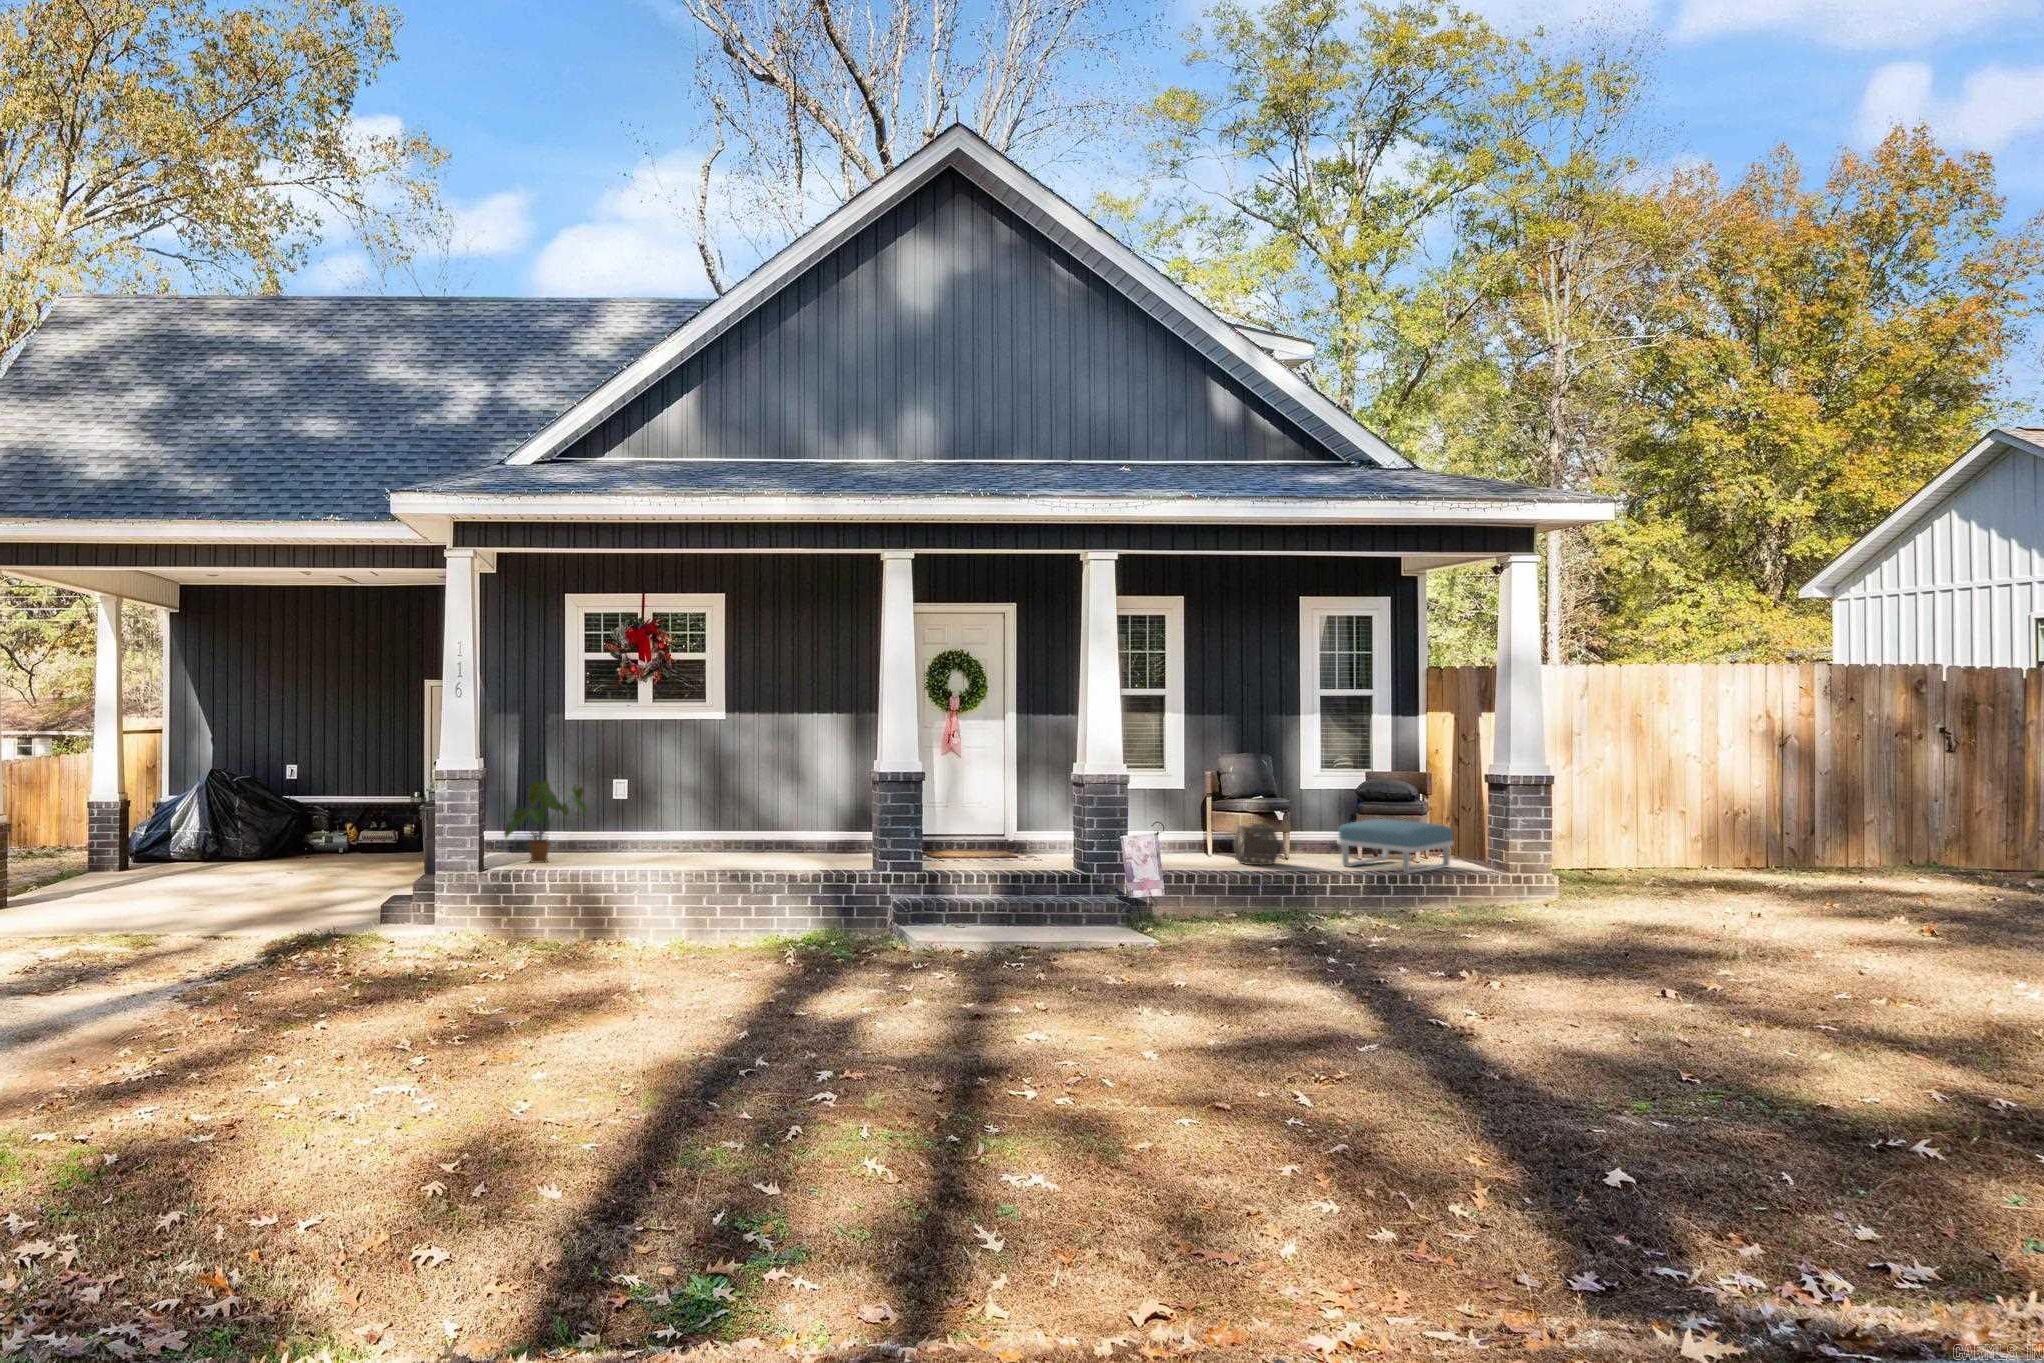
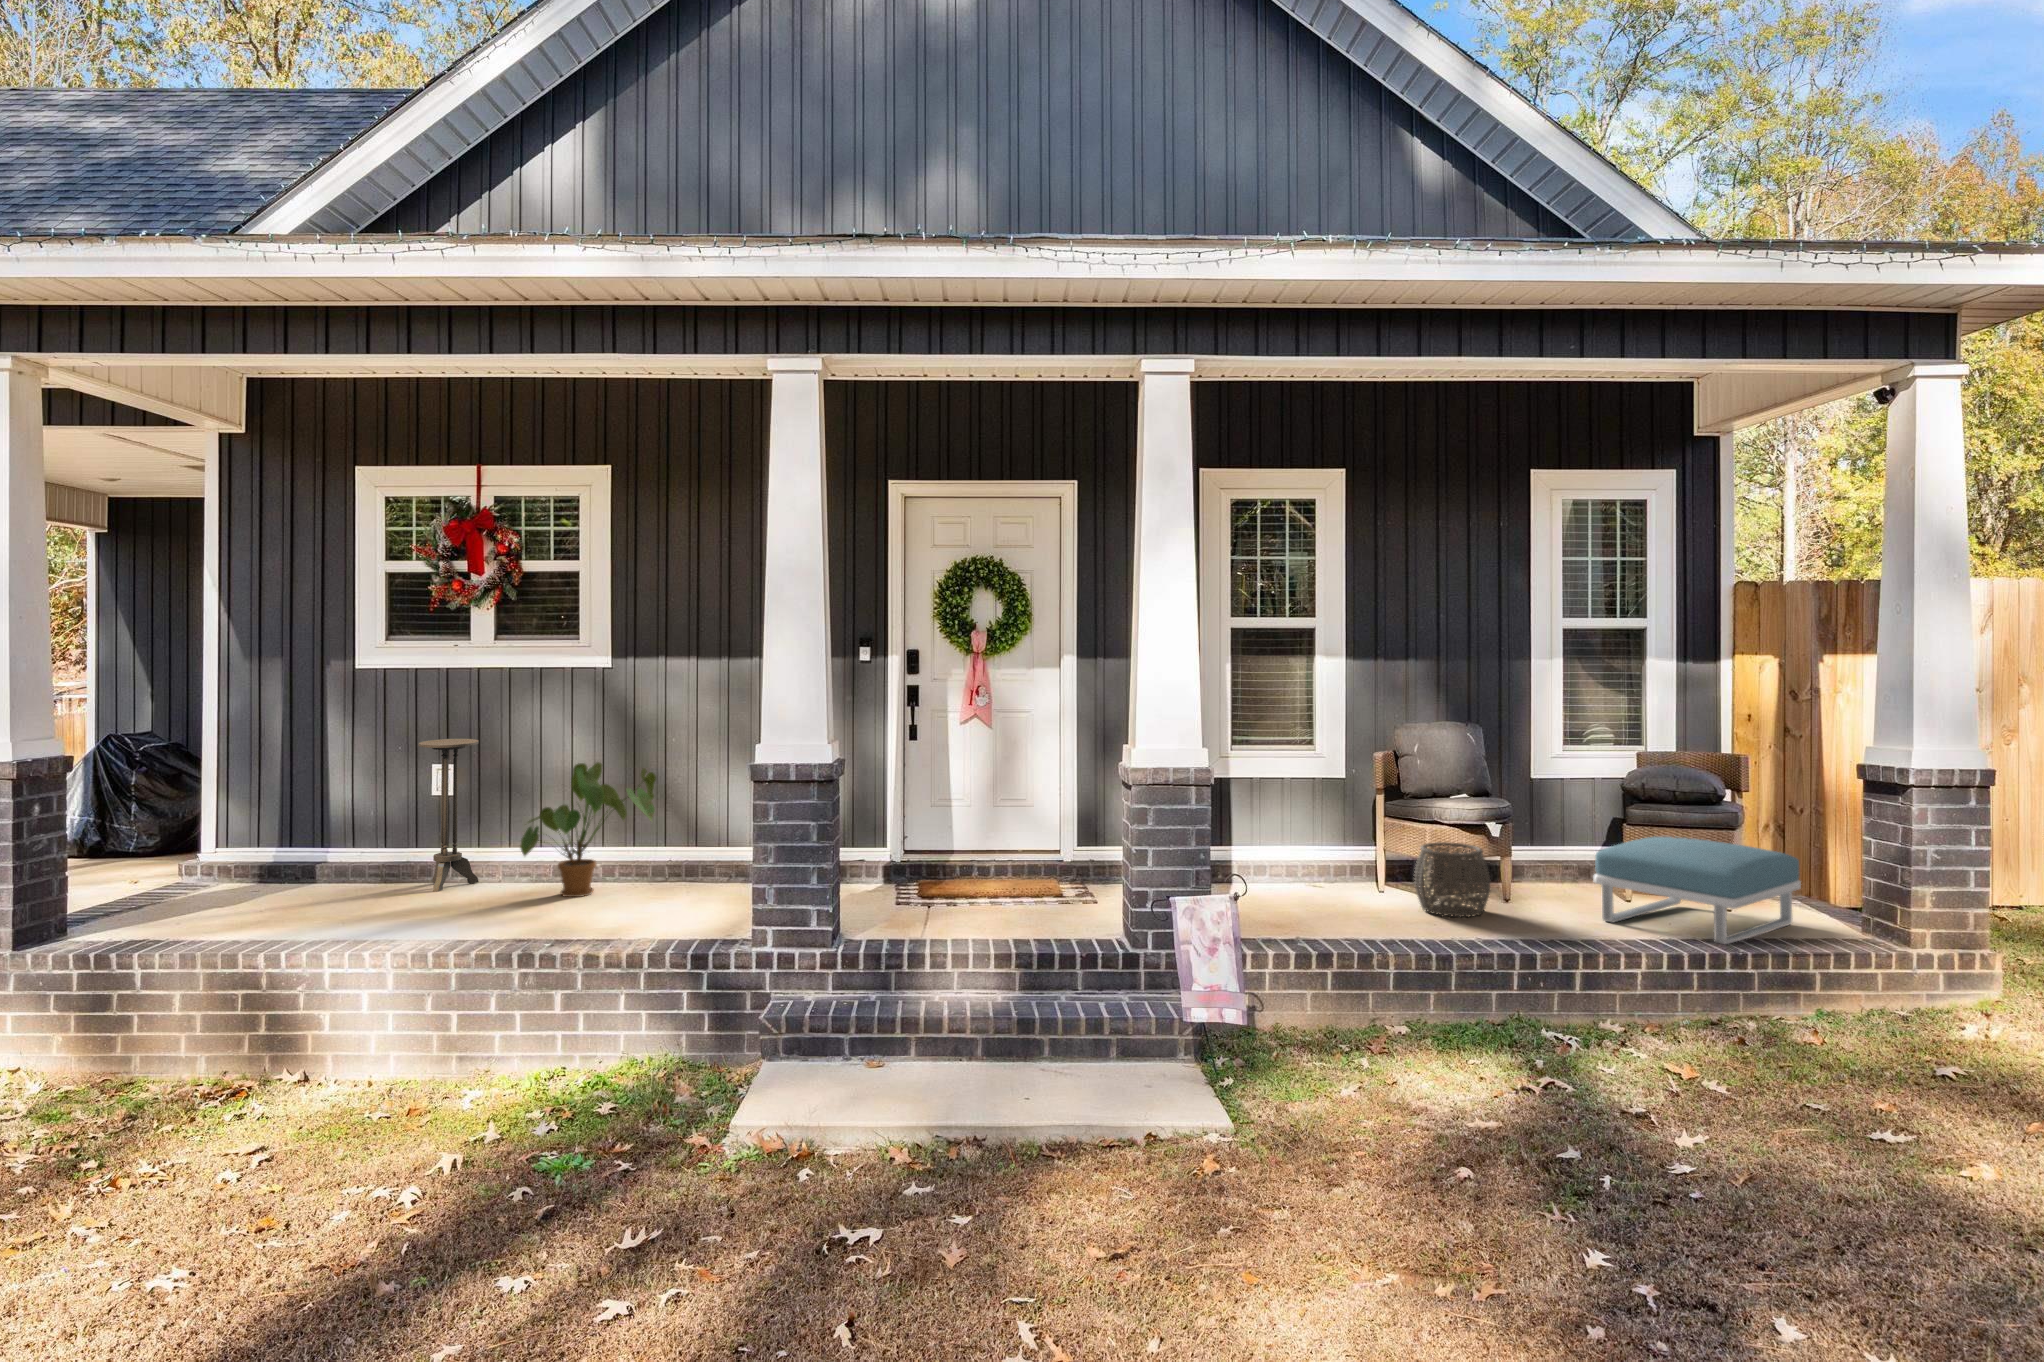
side table: none [615,765,650,860] -> present [419,739,479,892]
house plant: present [504,781,587,863] -> present [520,762,656,897]

